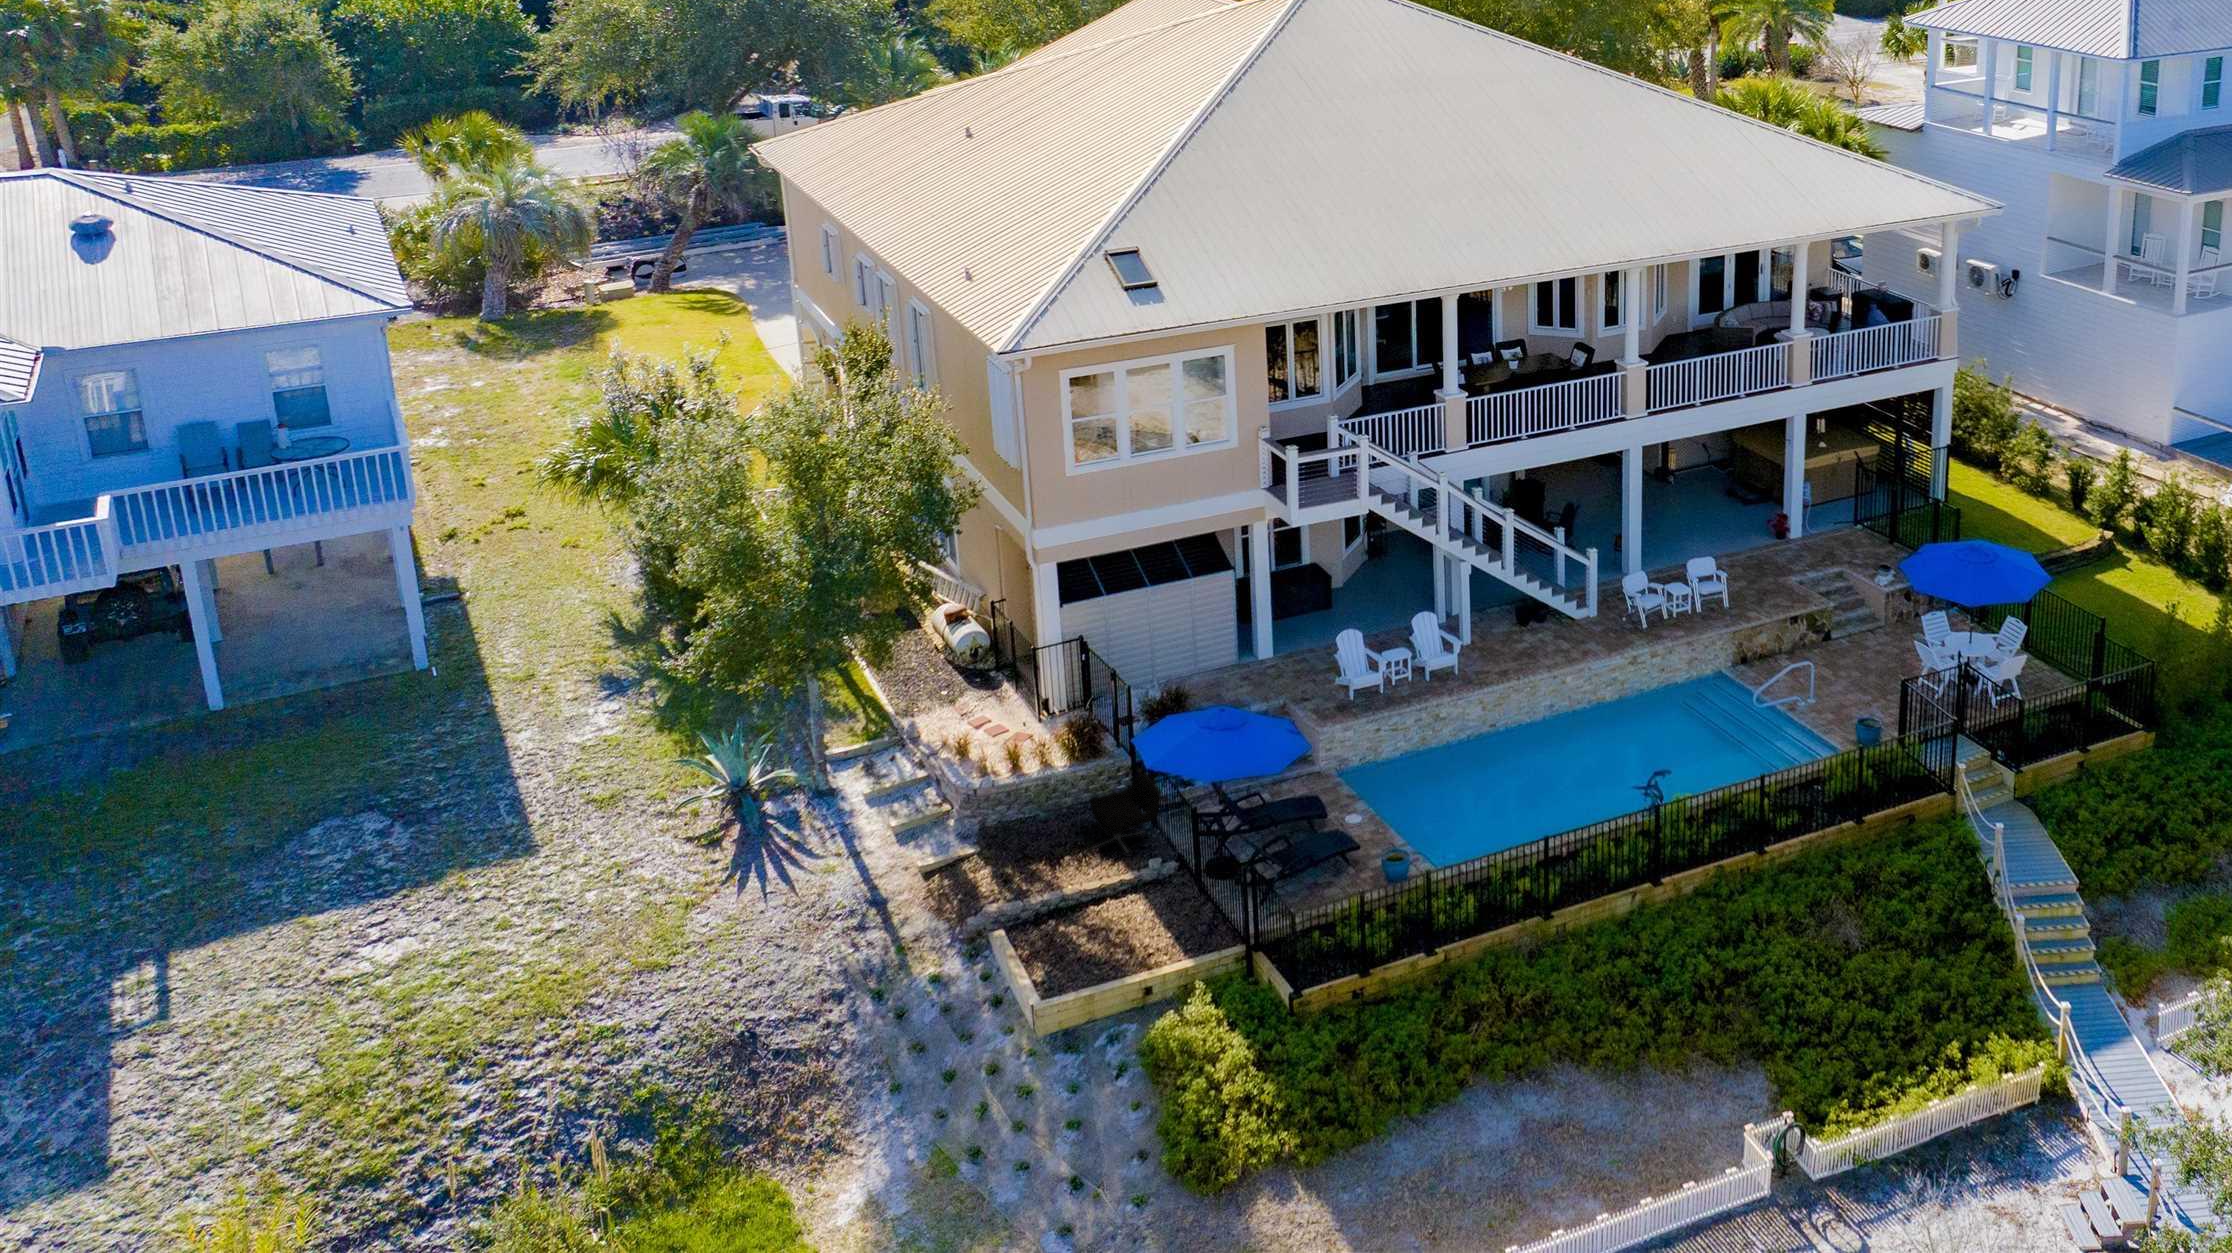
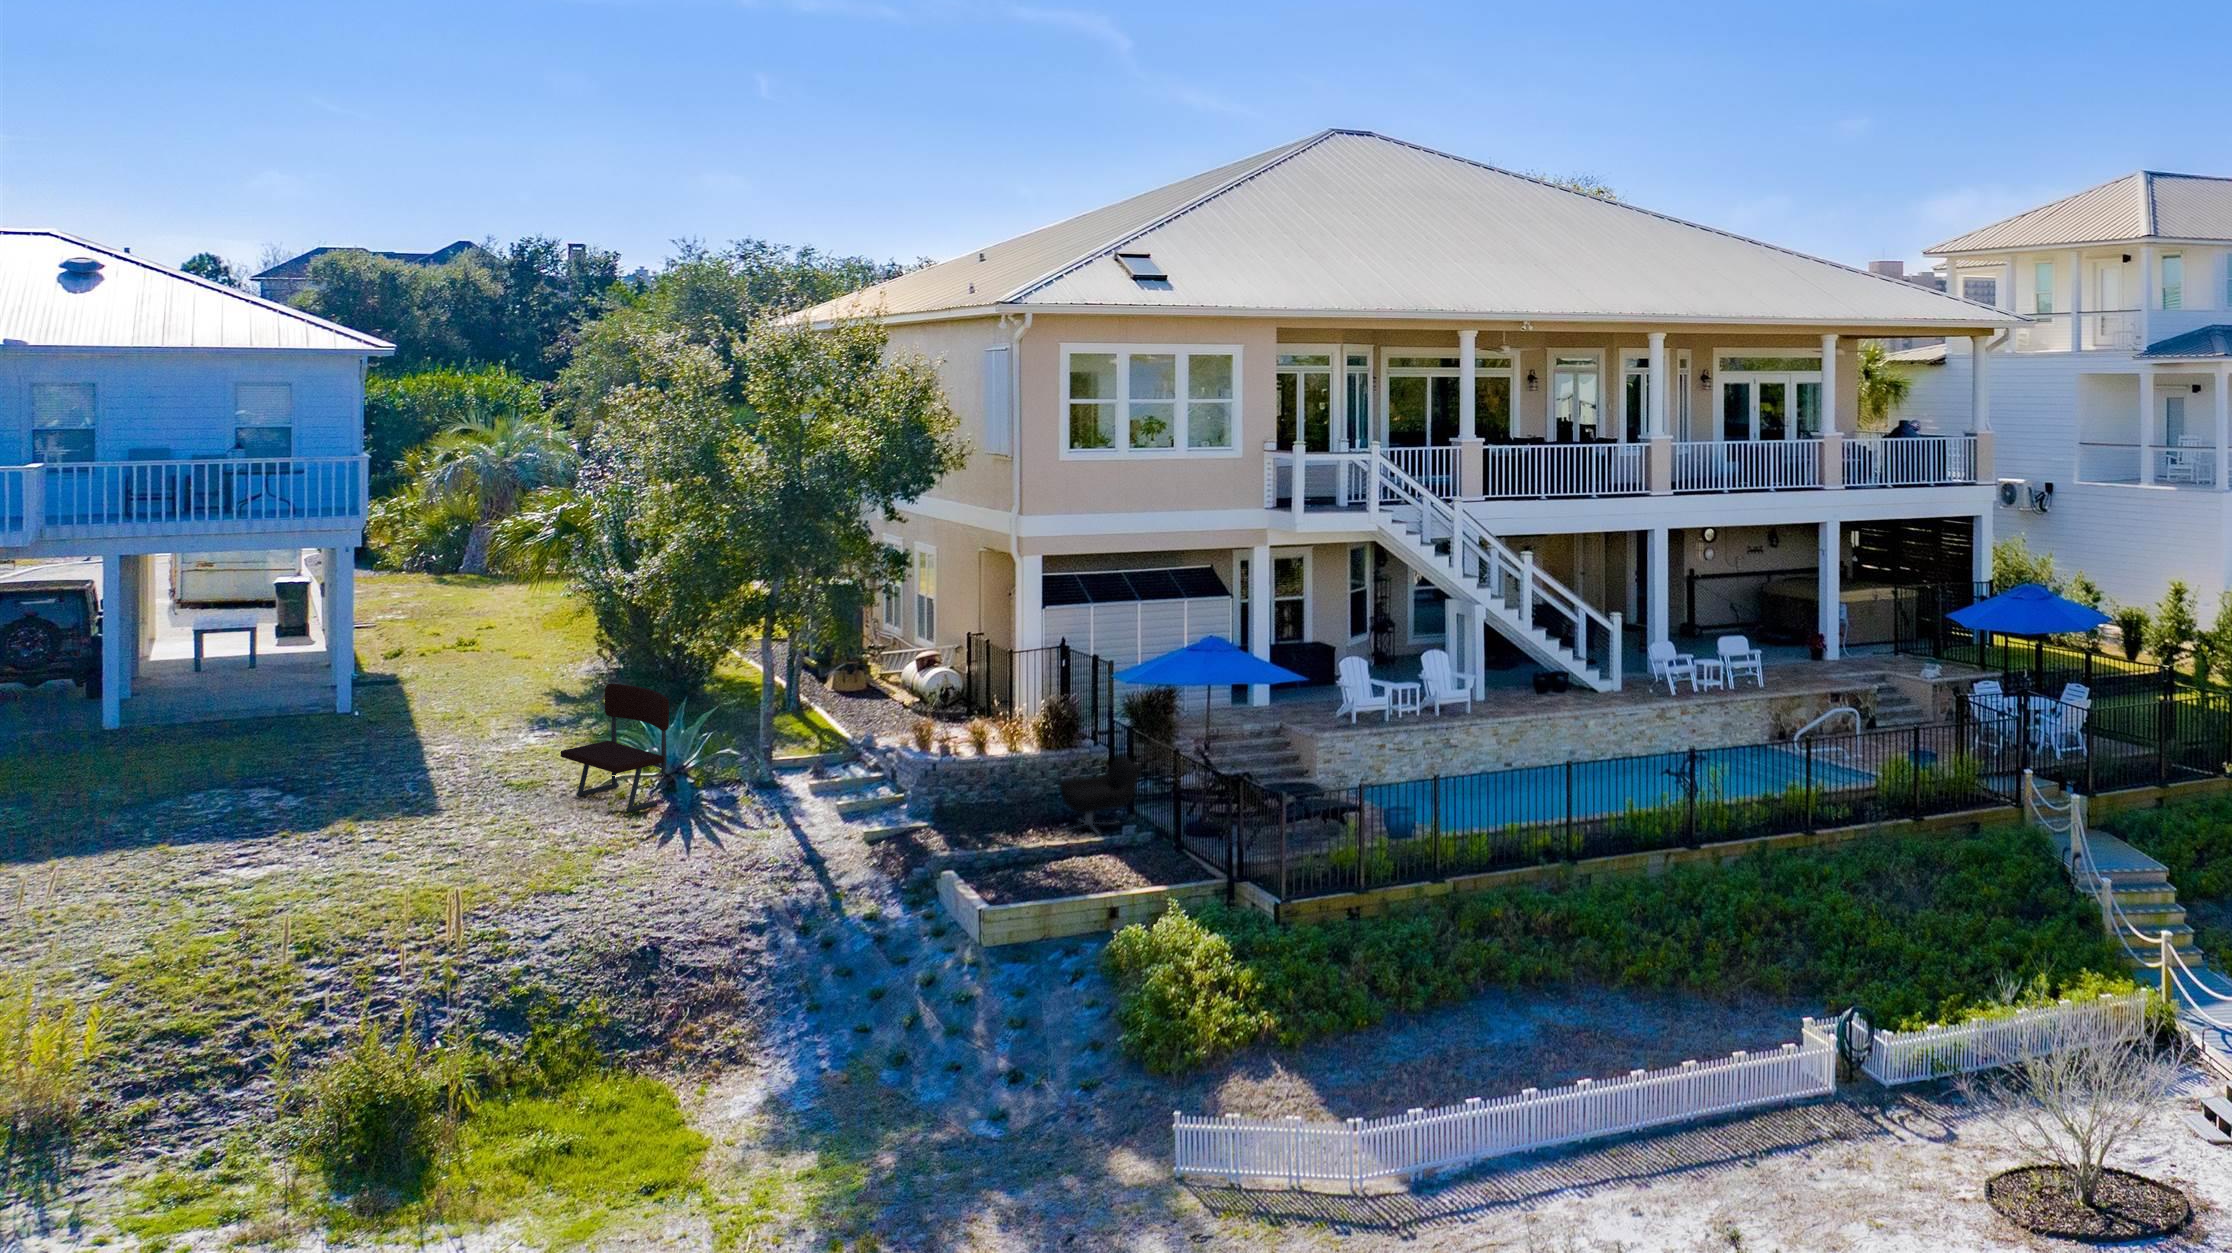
bench: none [632,701,735,827] -> present [561,683,669,812]

